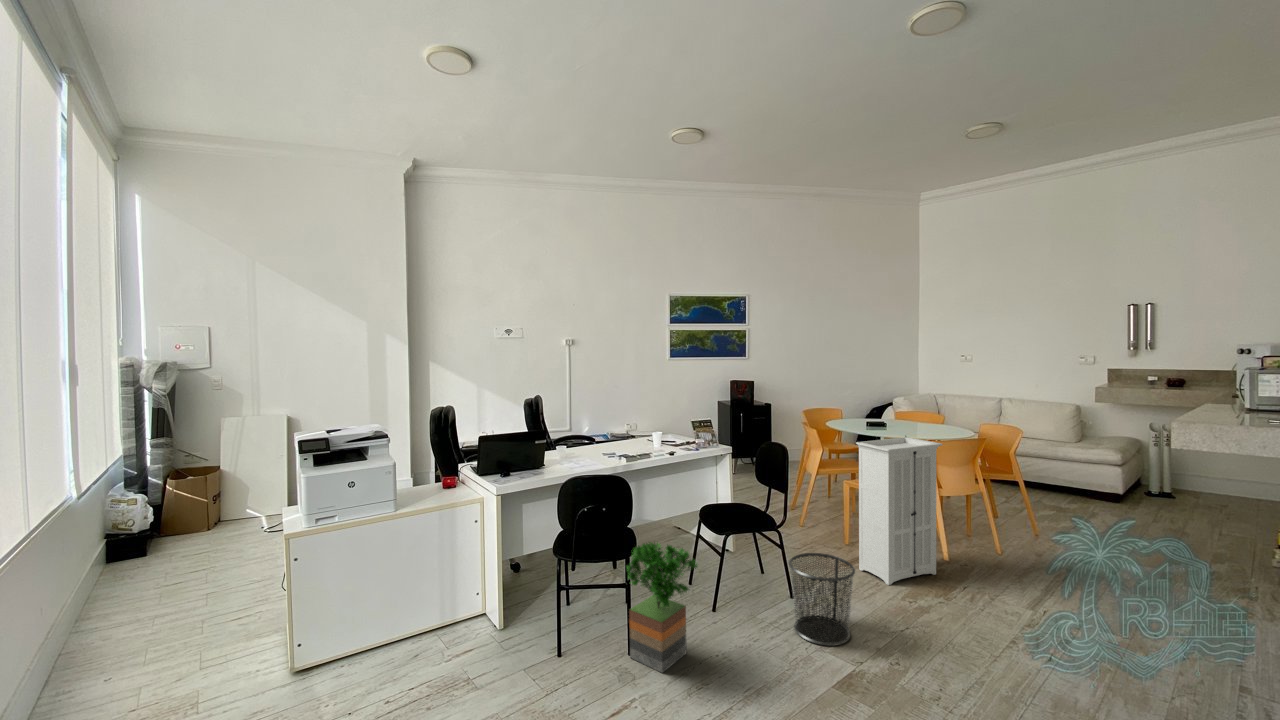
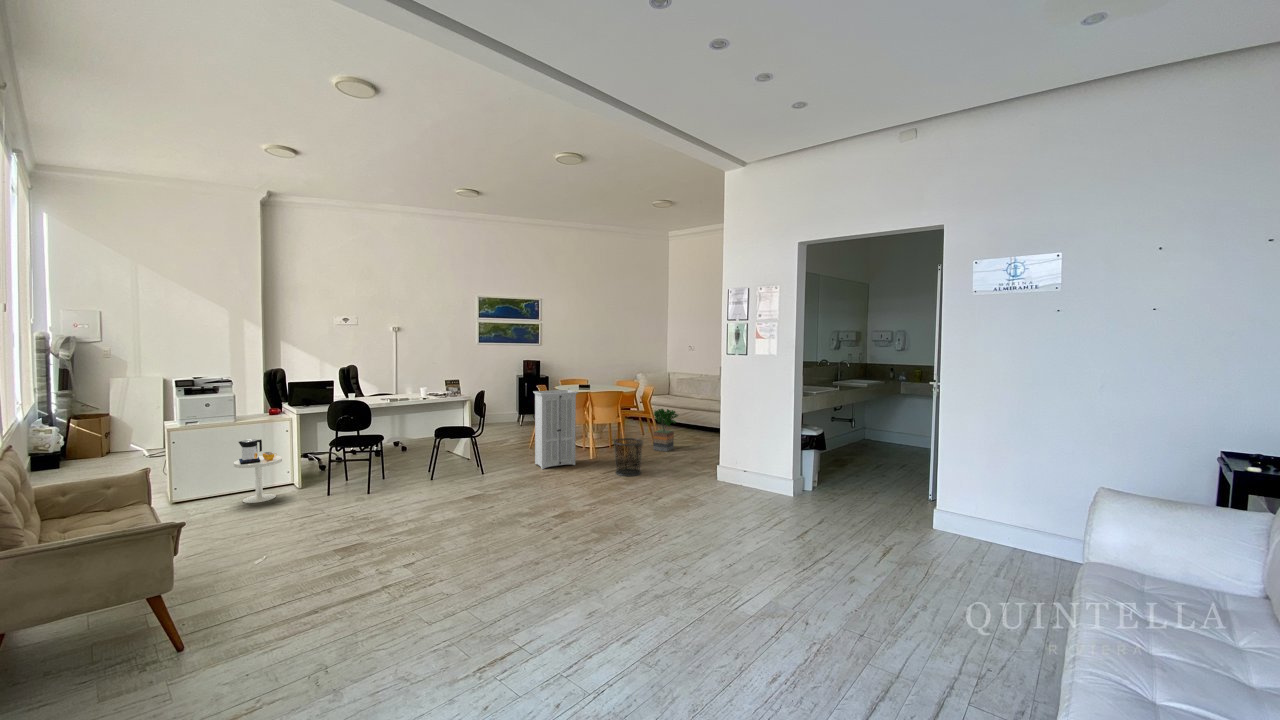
potted tree: present [627,542,697,673] -> present [653,409,678,452]
side table: none [397,550,476,679] -> present [234,439,282,503]
waste bin: present [789,553,855,646] -> present [614,438,643,476]

